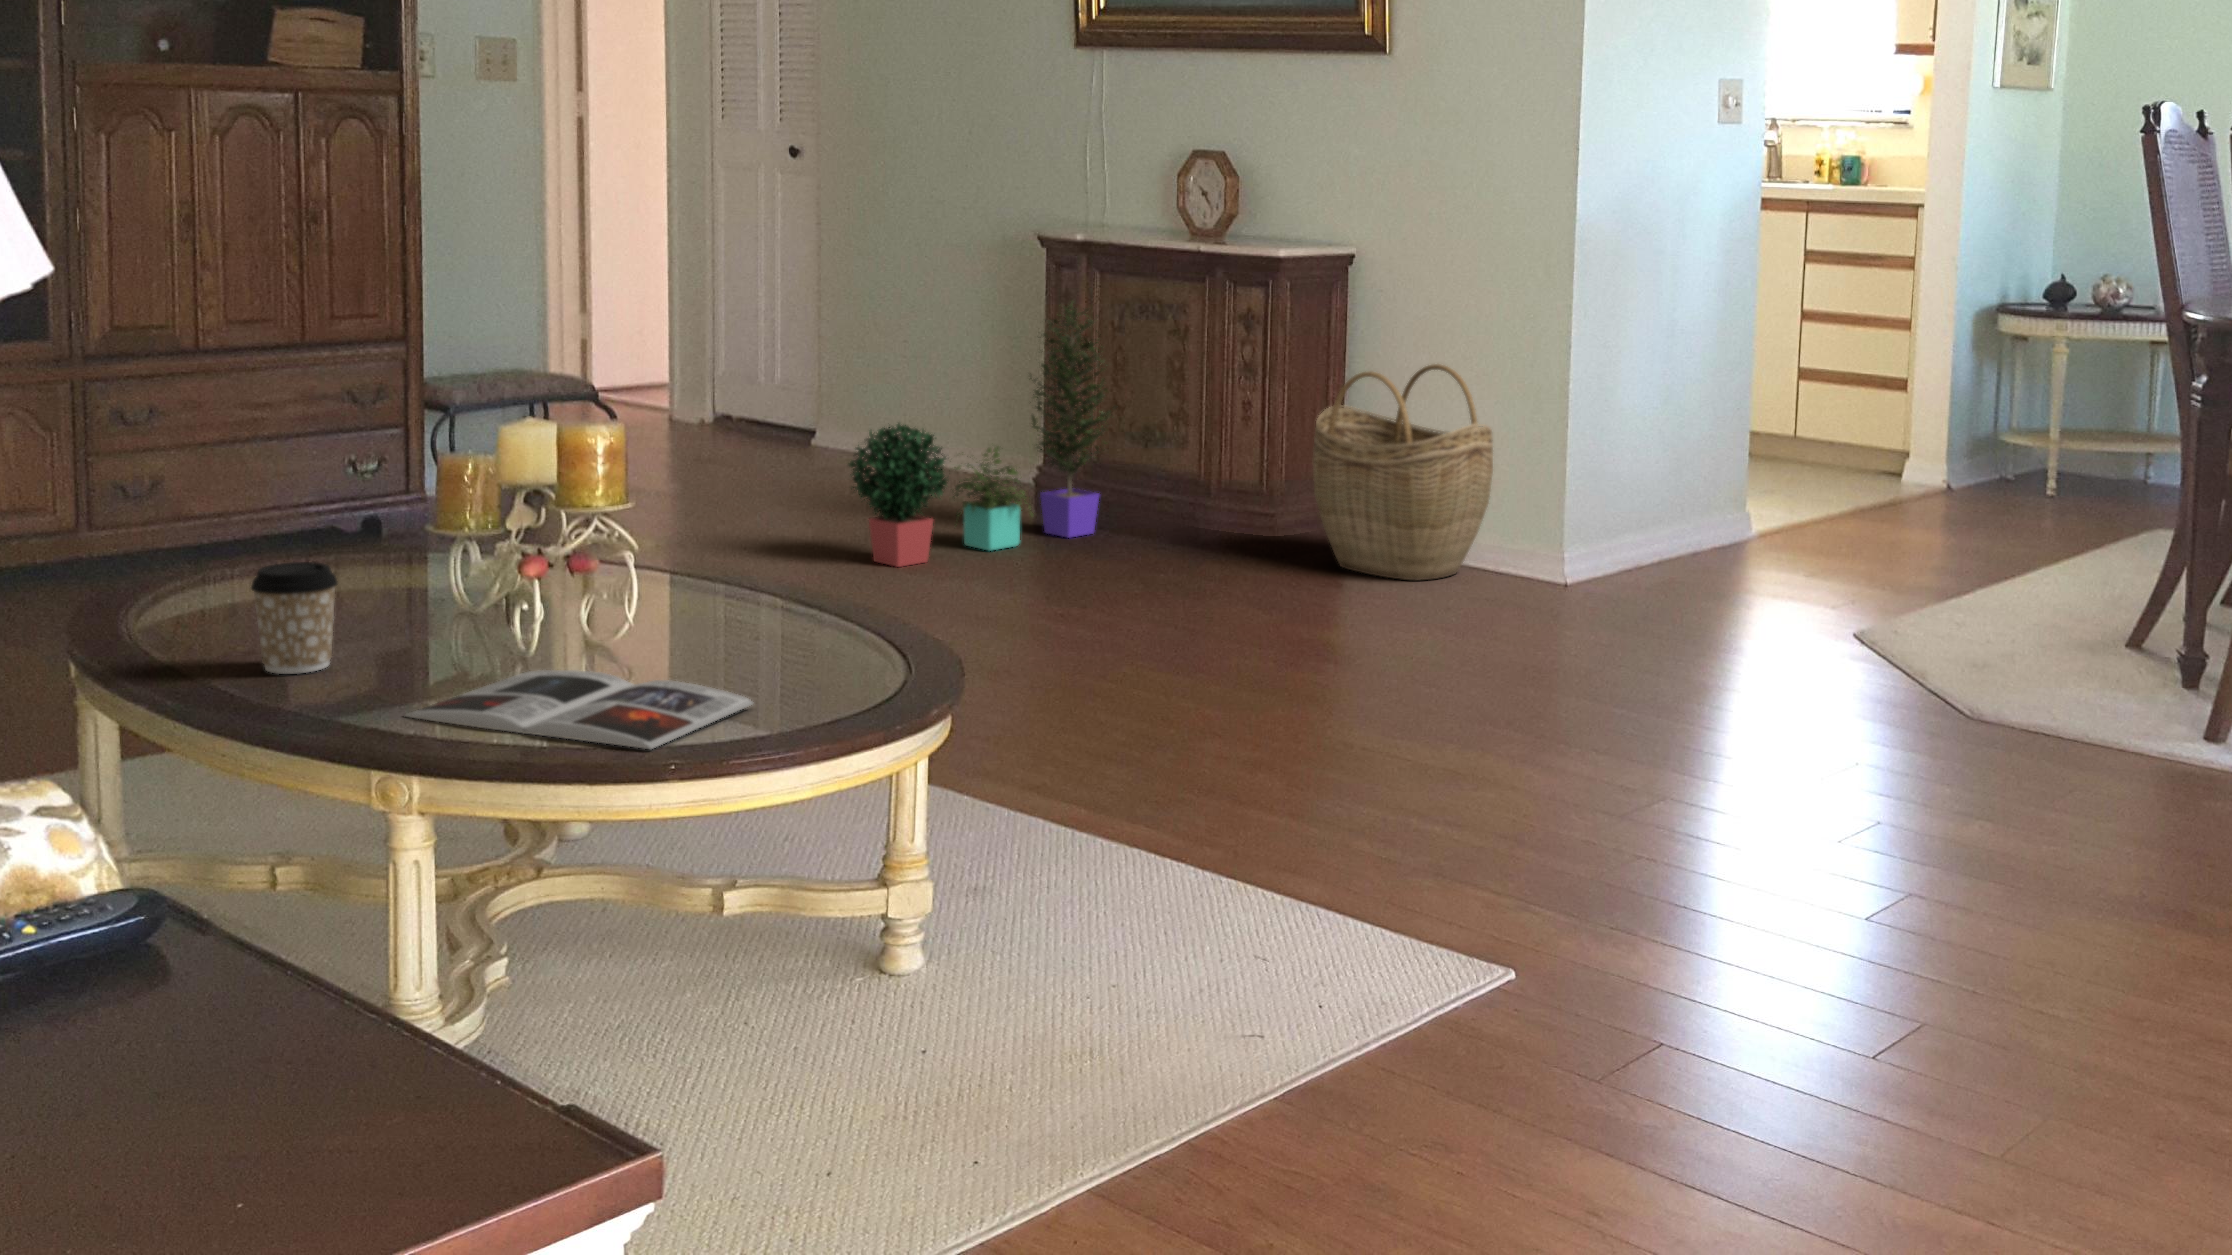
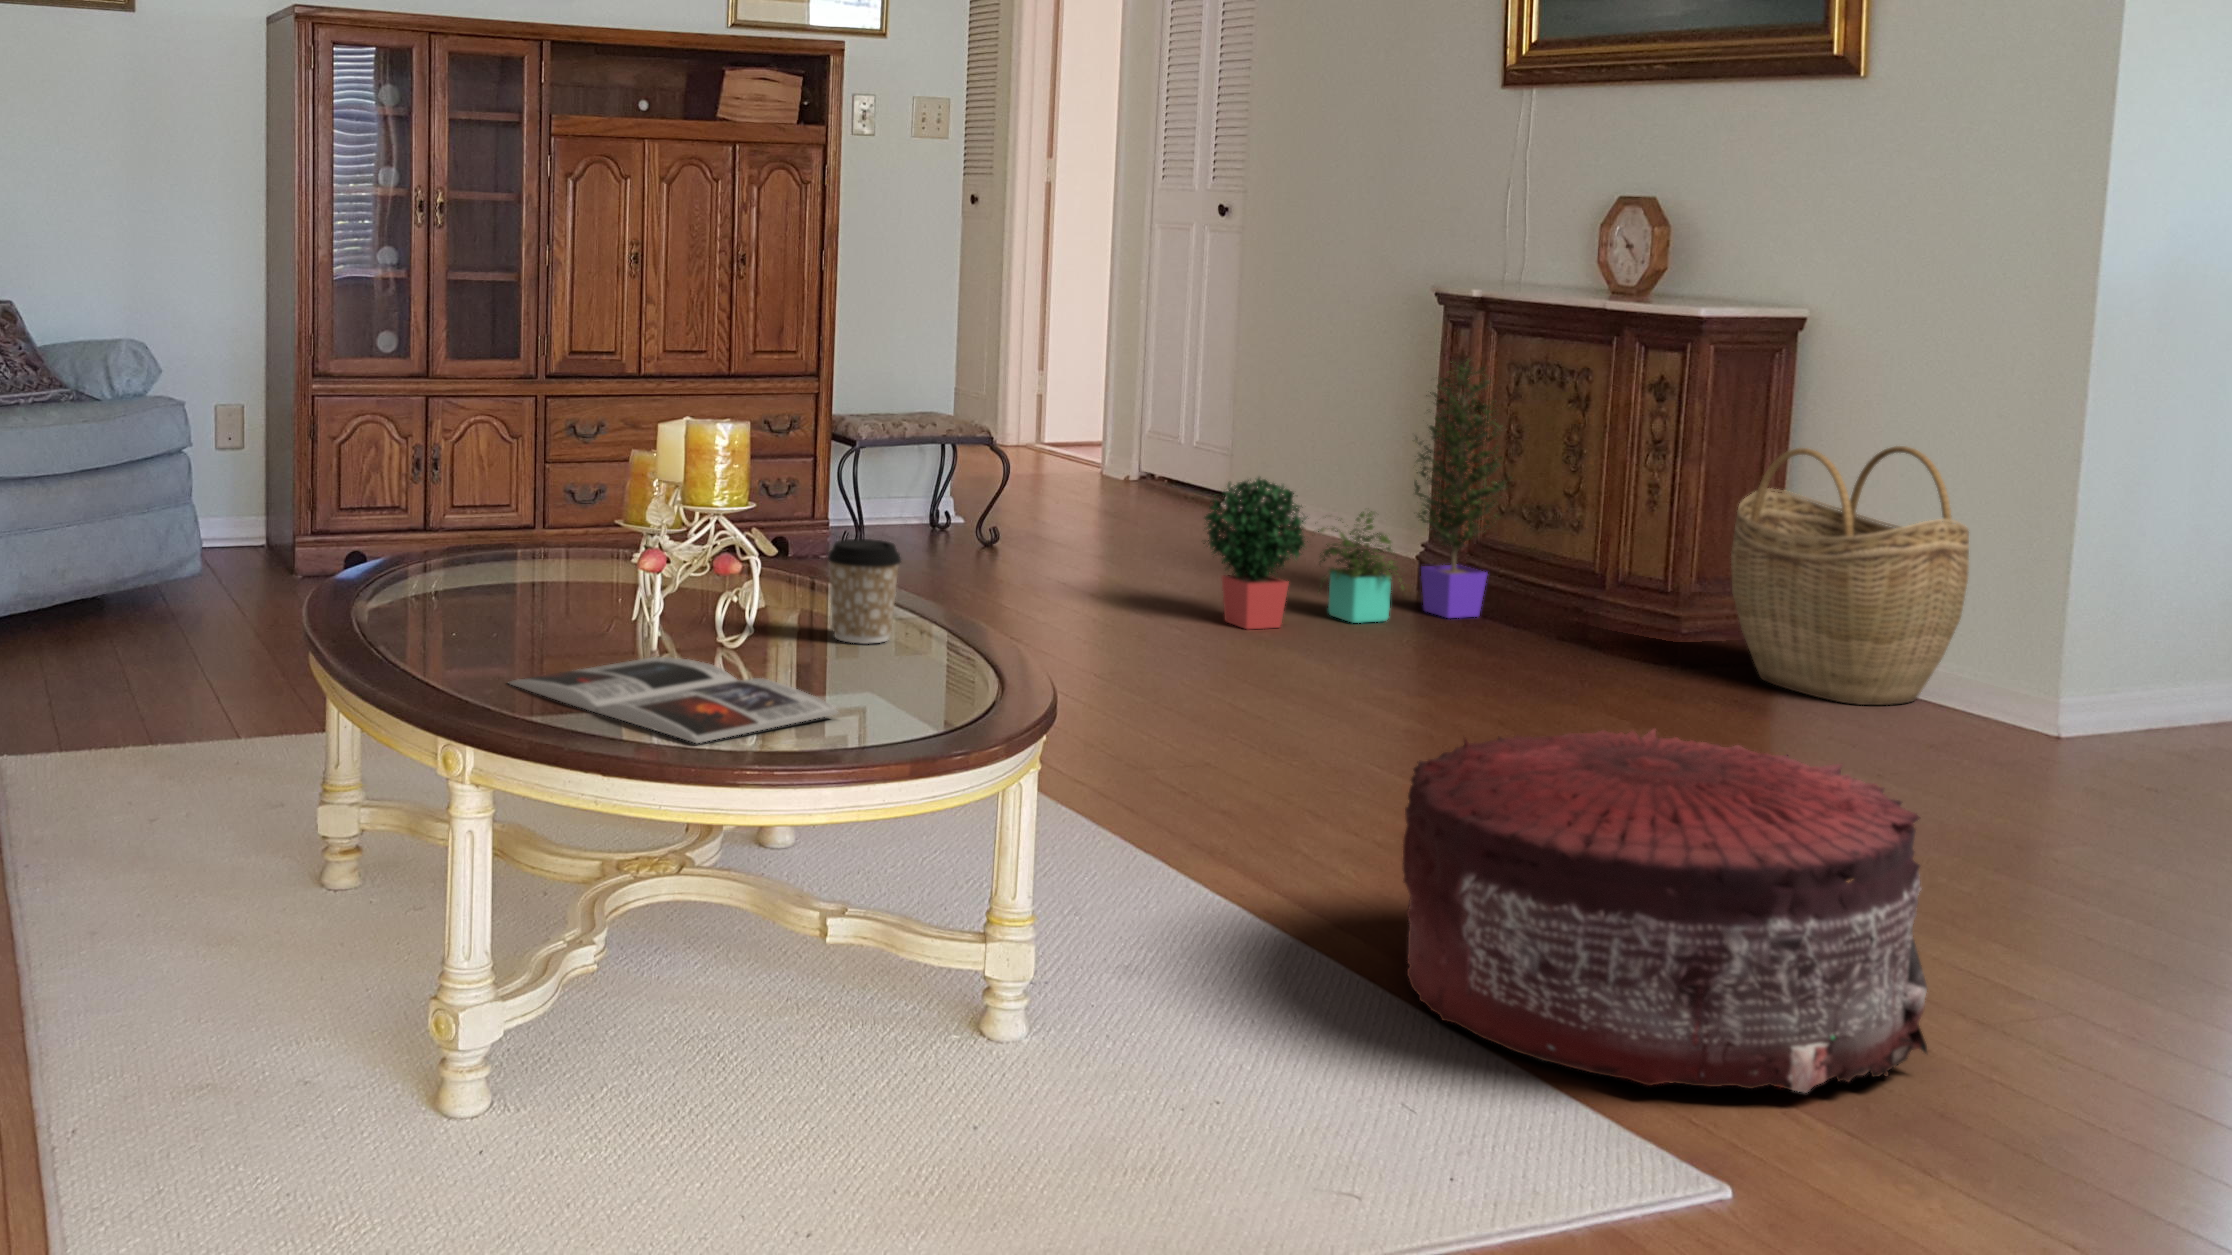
coffee cup: present [251,562,338,674] -> present [828,539,901,643]
pouf: none [1179,626,1581,909] -> present [1402,729,1927,1092]

